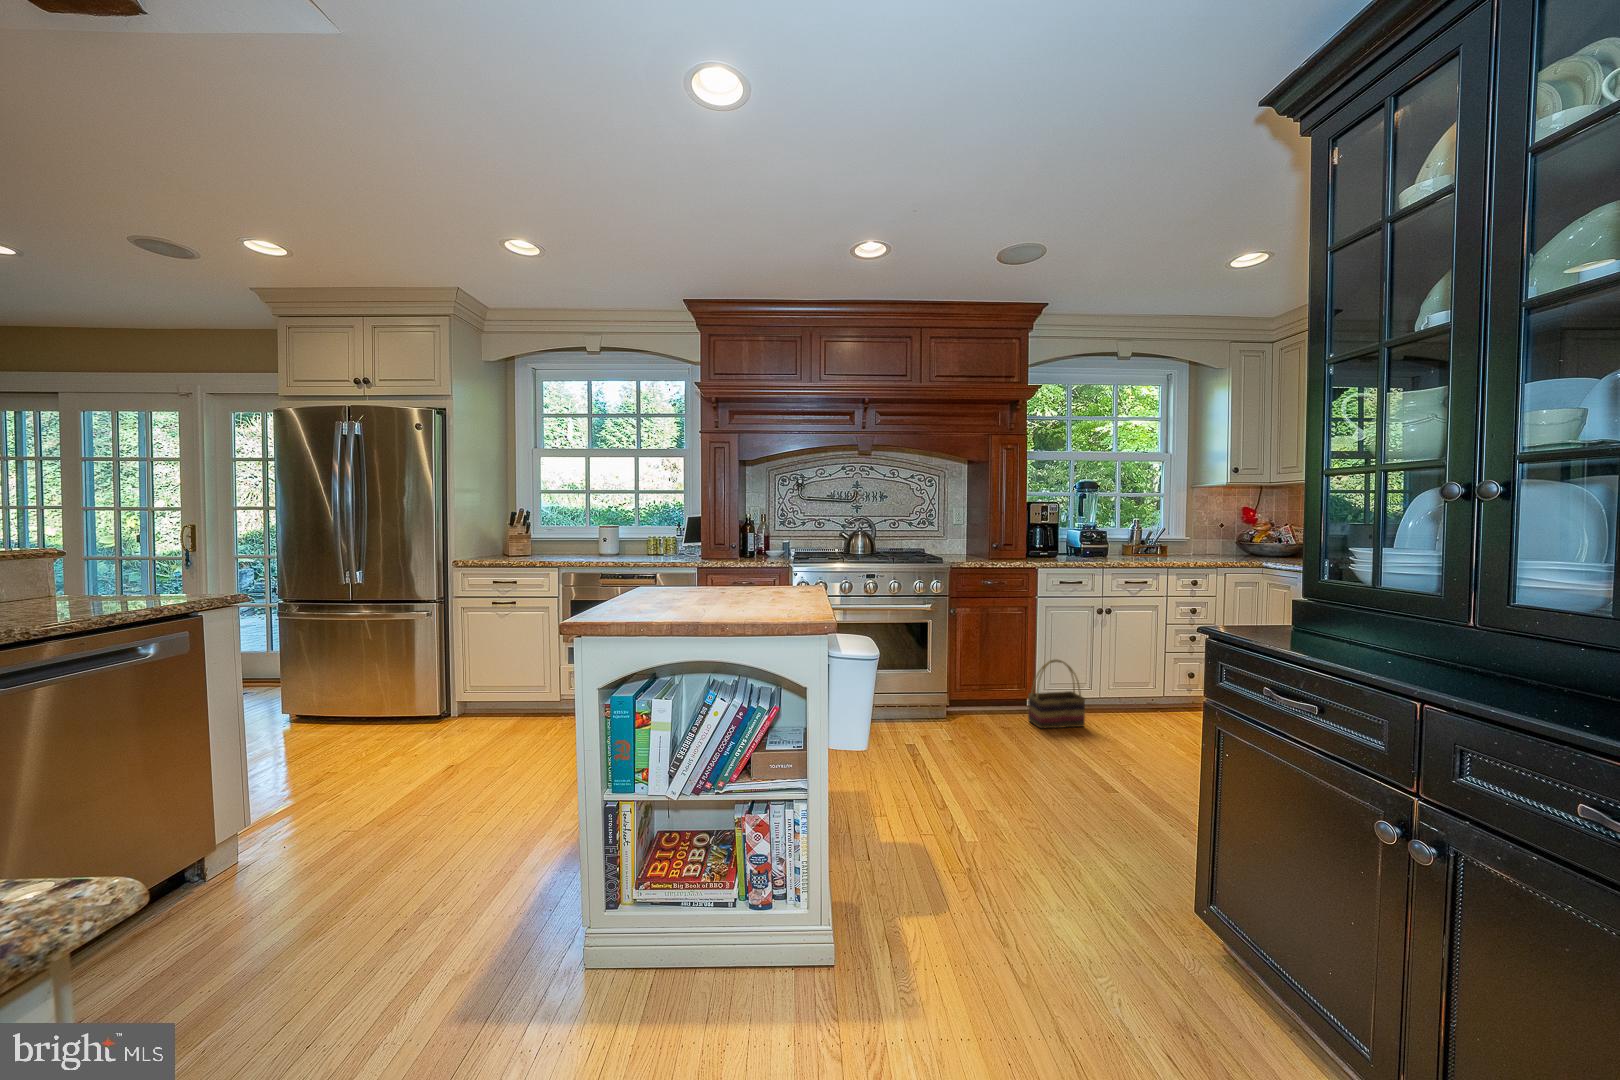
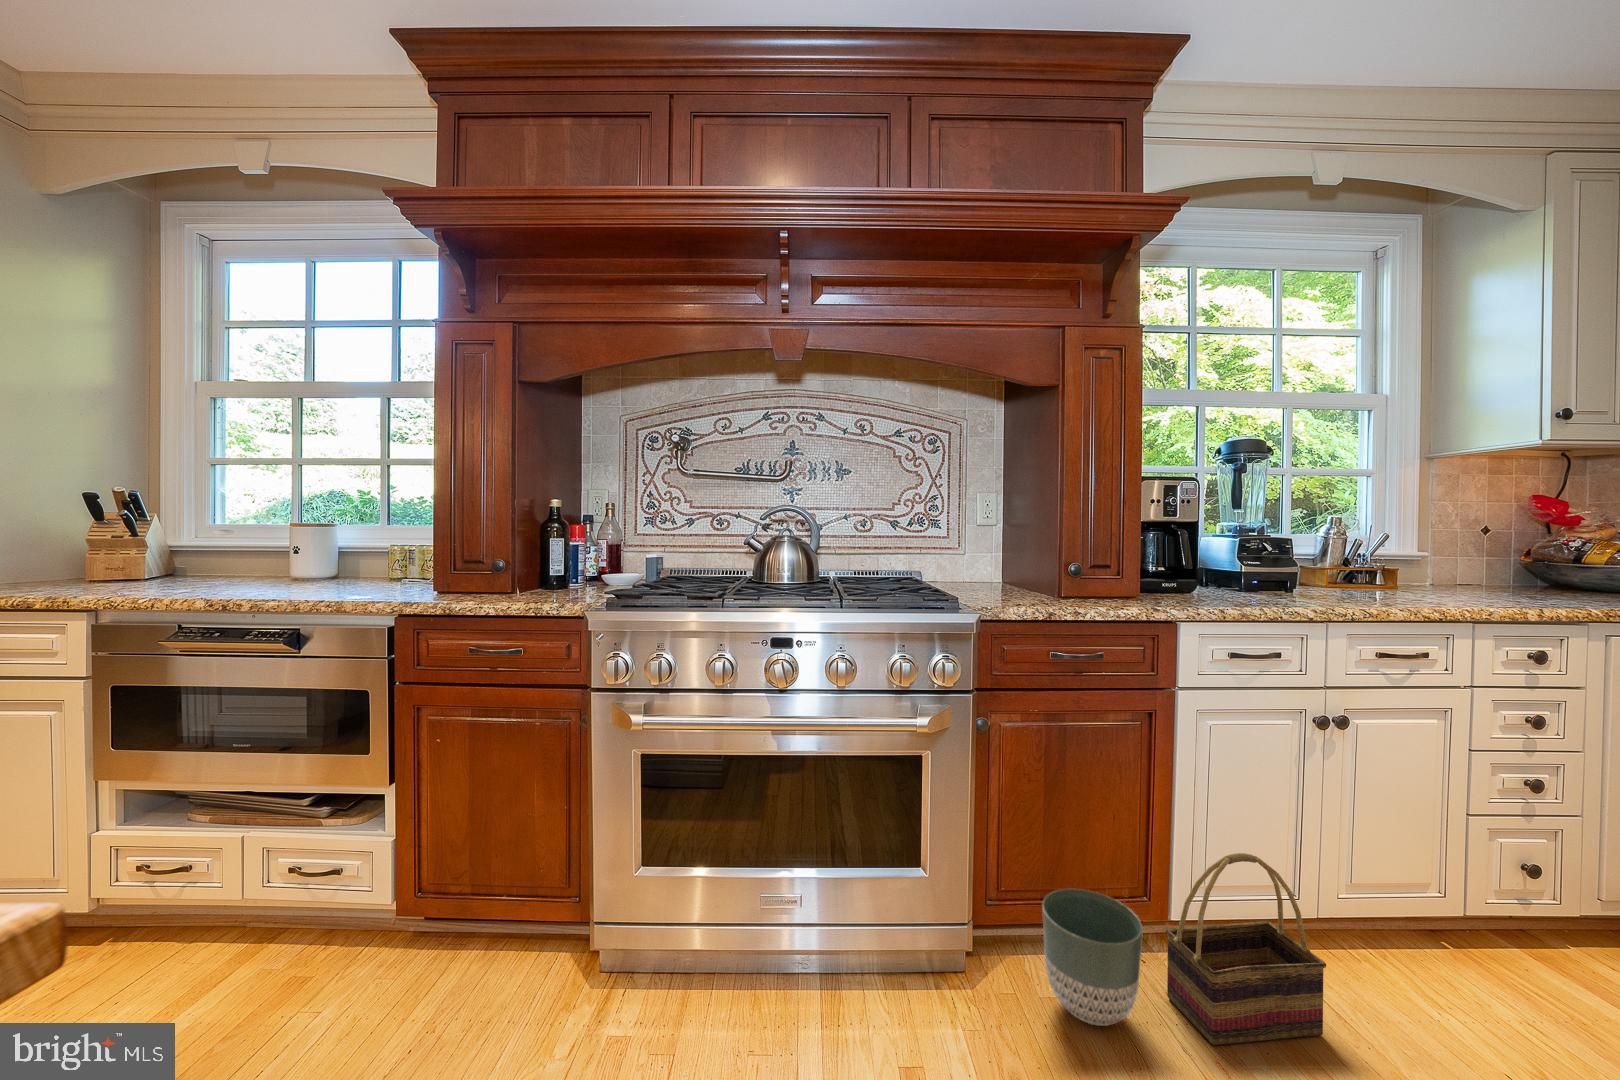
planter: none [977,680,1015,725] -> present [1042,889,1143,1026]

